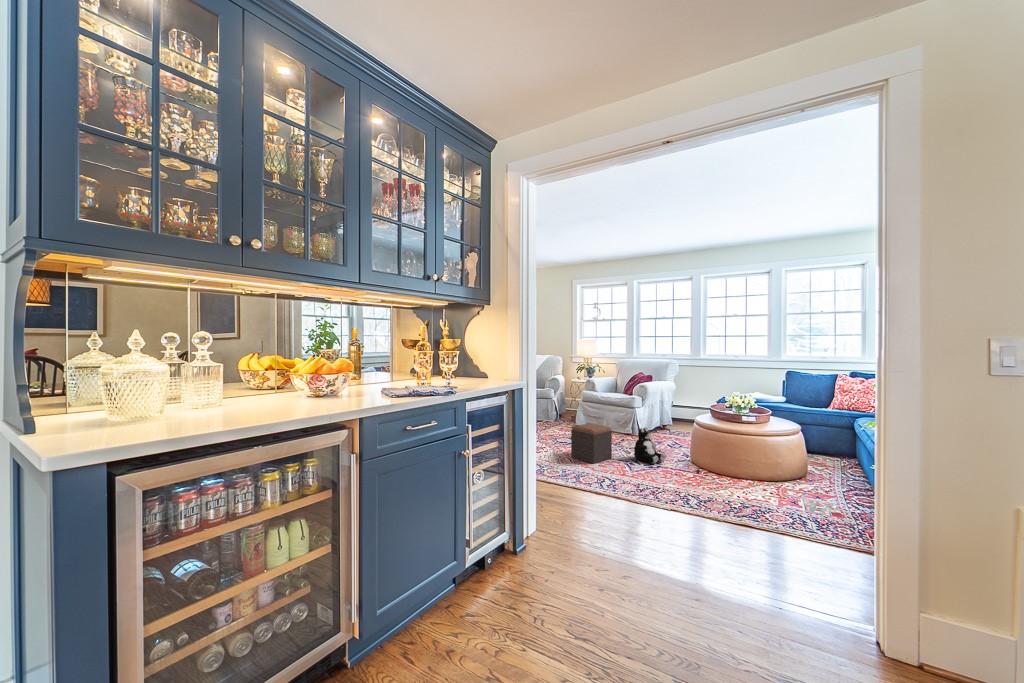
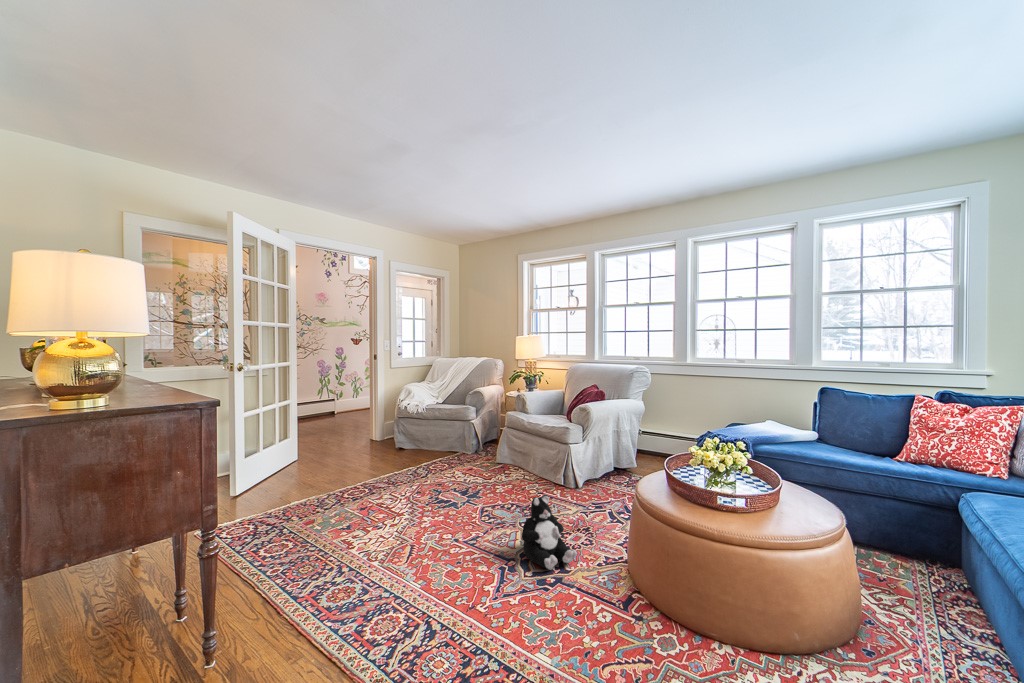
footstool: present [571,423,612,464] -> none [415,481,483,565]

